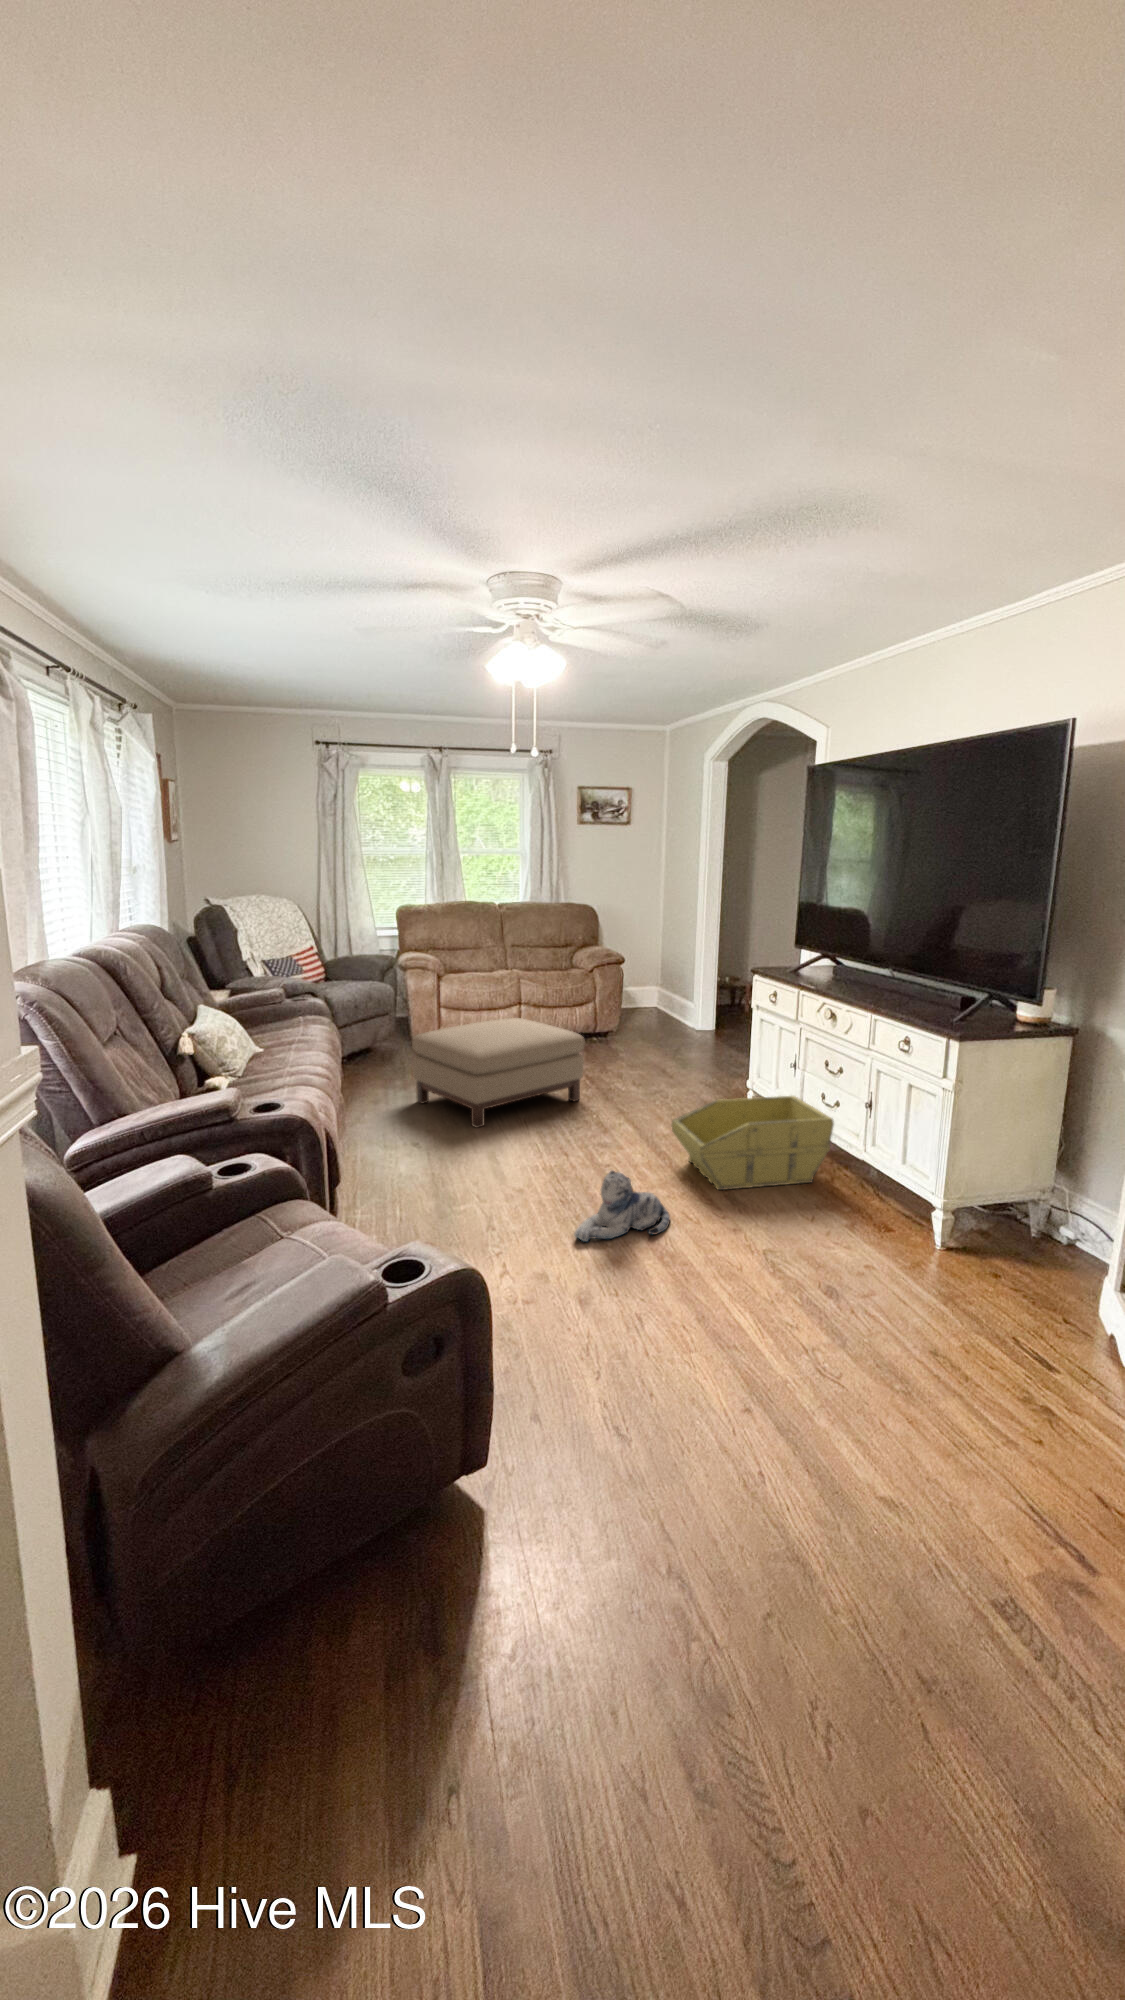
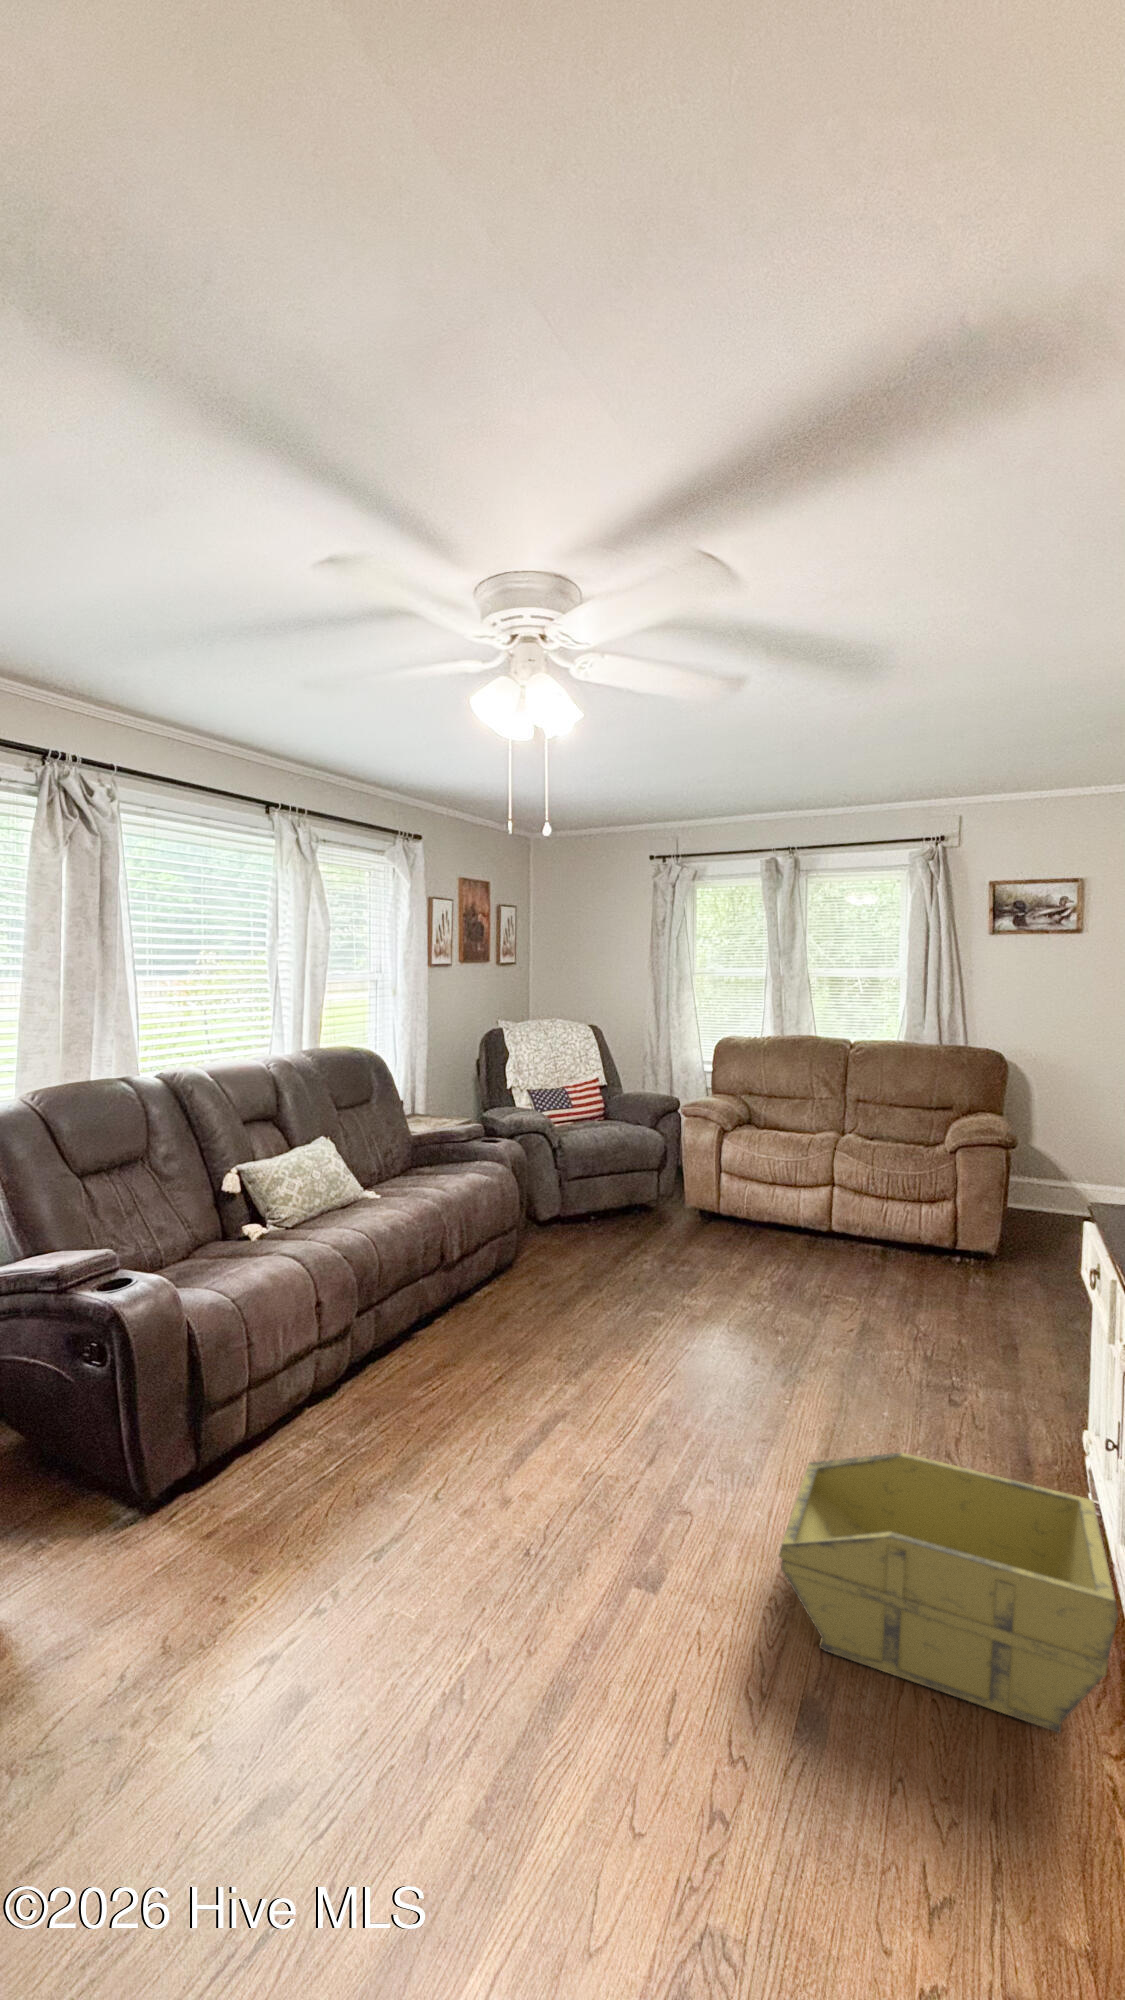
ottoman: present [412,1018,585,1128] -> none [576,1210,809,1366]
plush toy: present [574,1171,670,1242] -> none [445,1532,654,1696]

